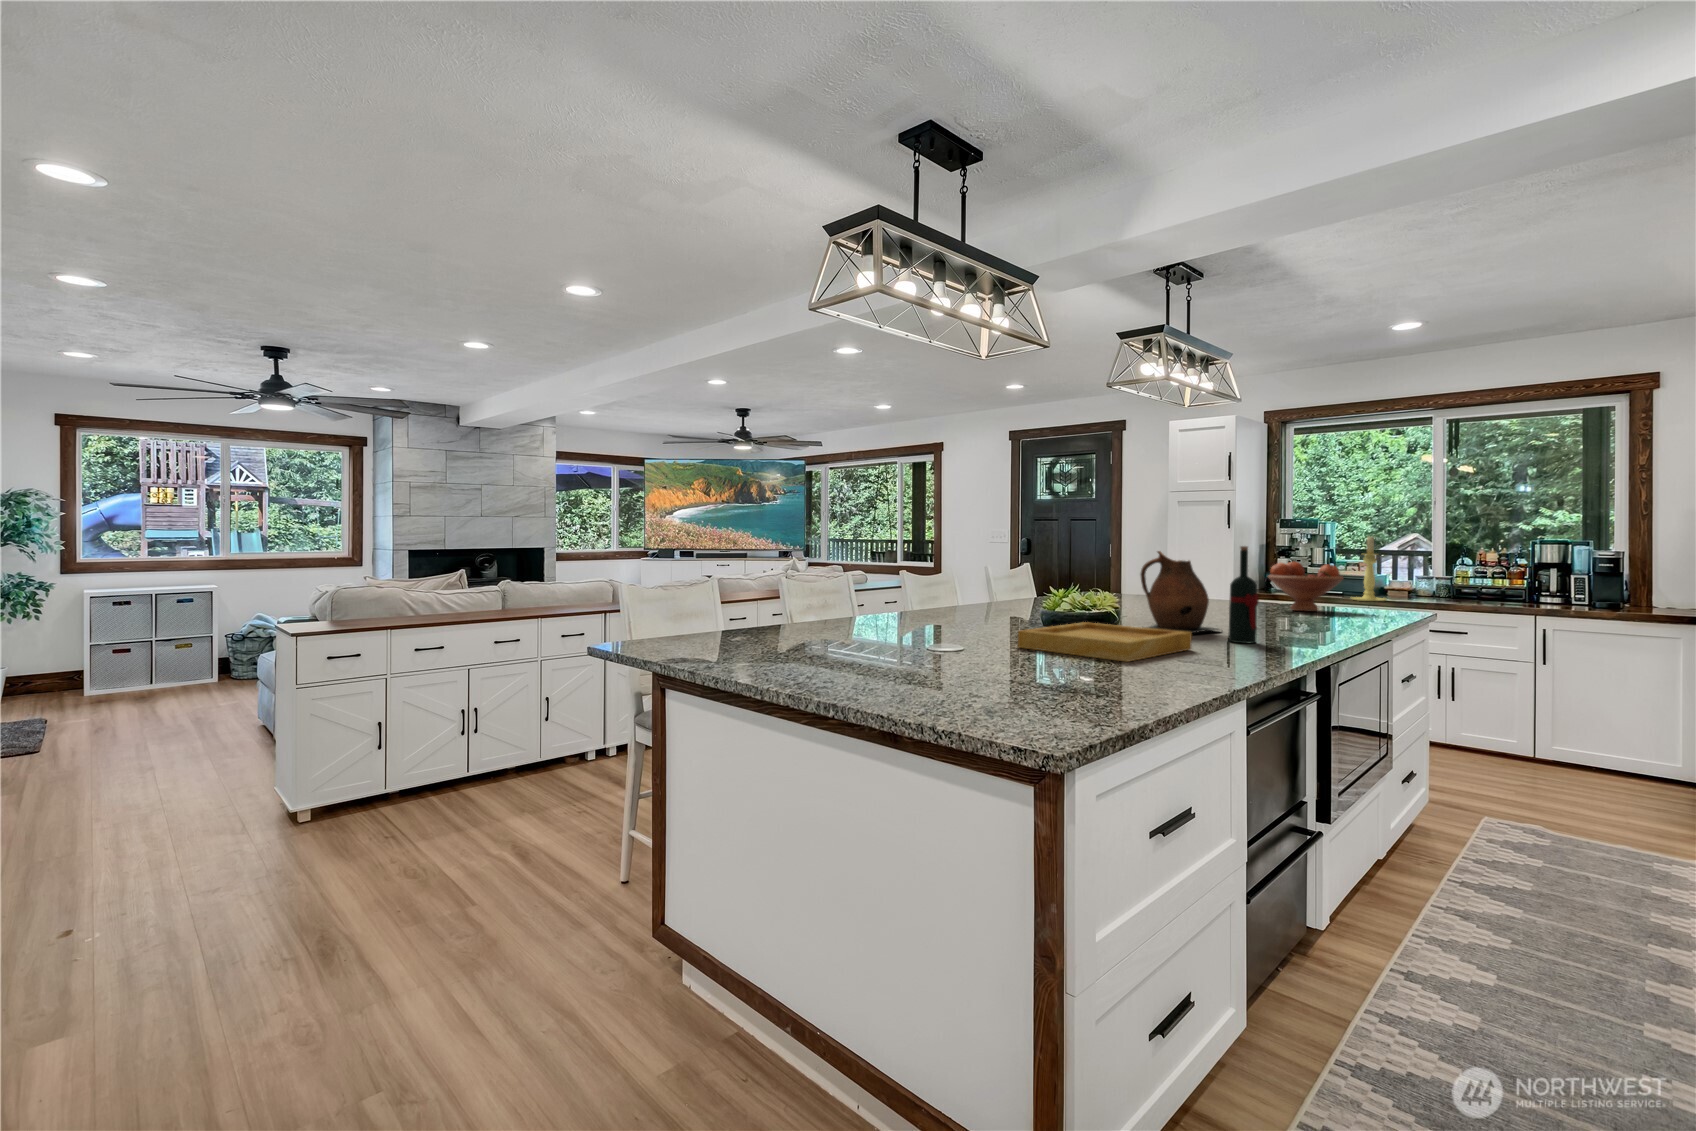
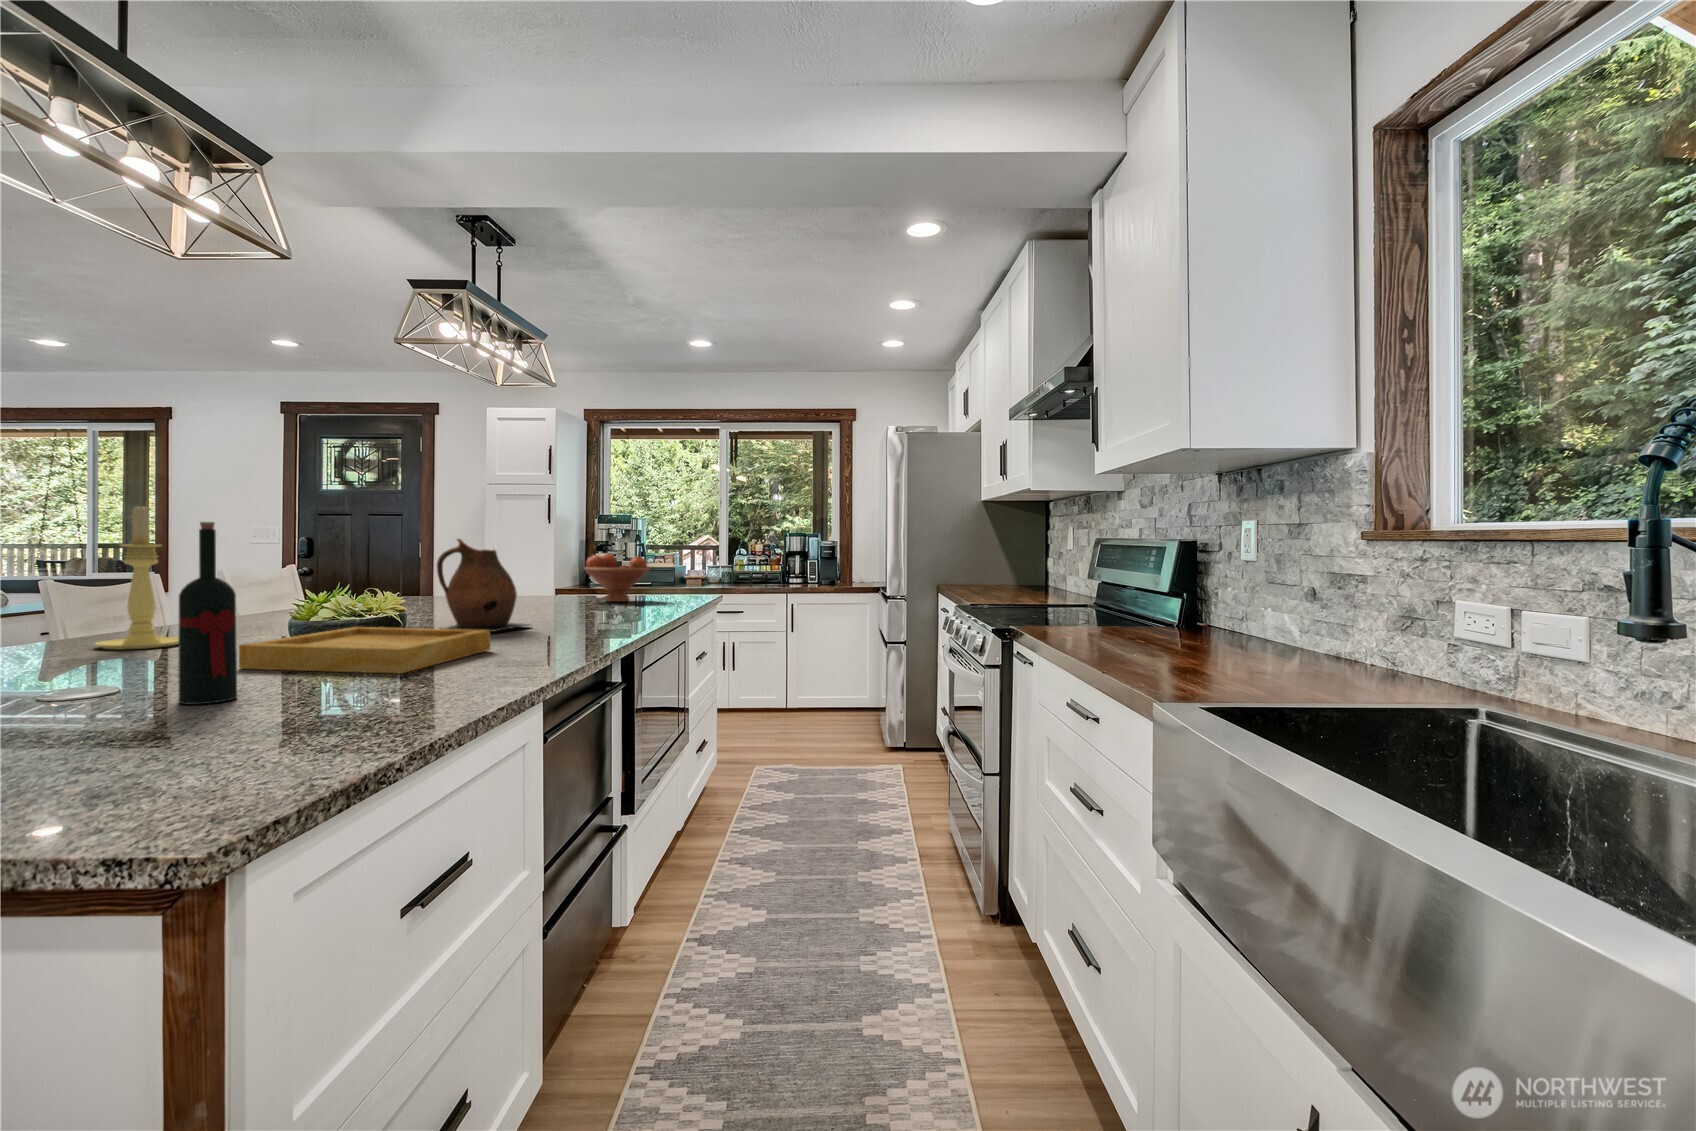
candle holder: present [1352,537,1386,602] -> present [96,506,179,649]
wine bottle: present [1228,546,1259,644] -> present [178,522,237,704]

